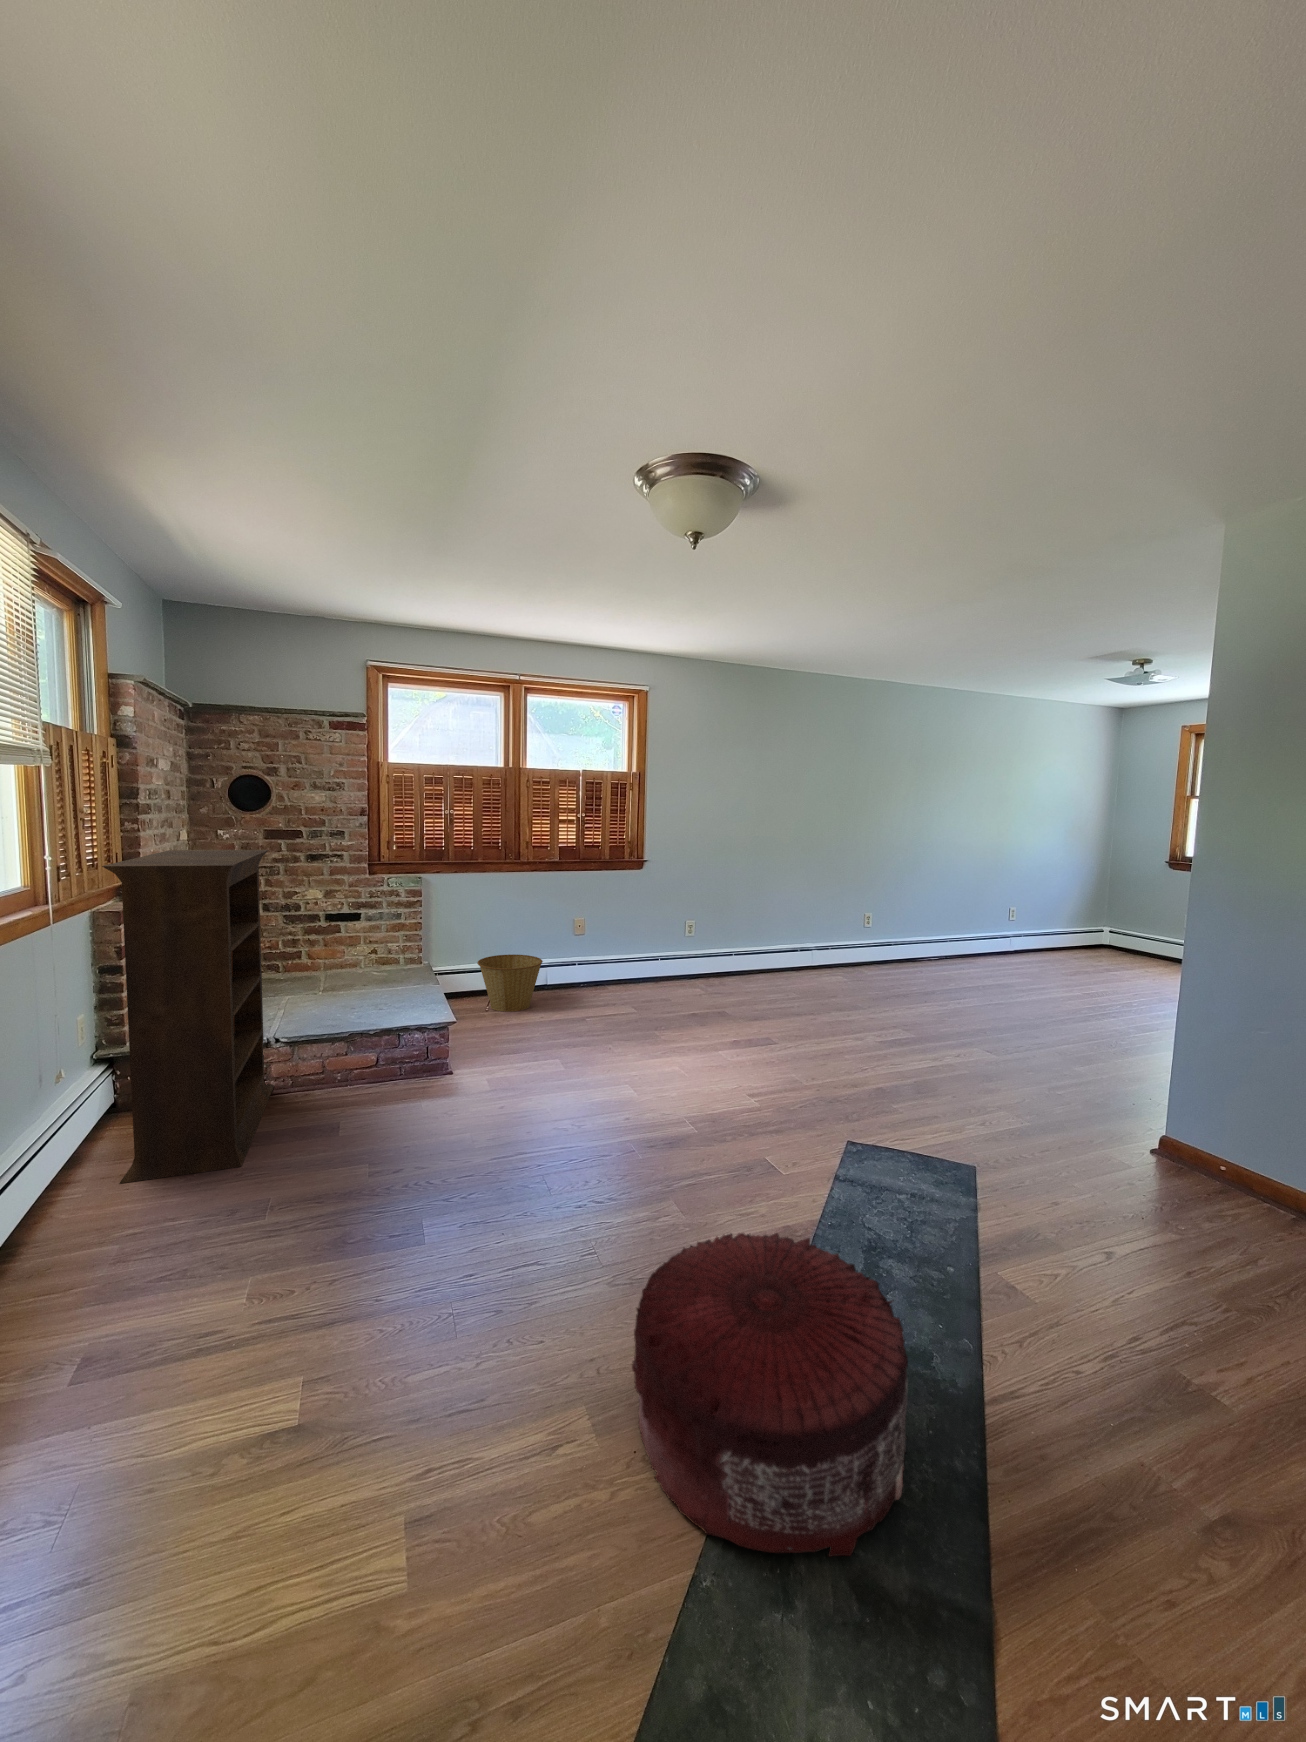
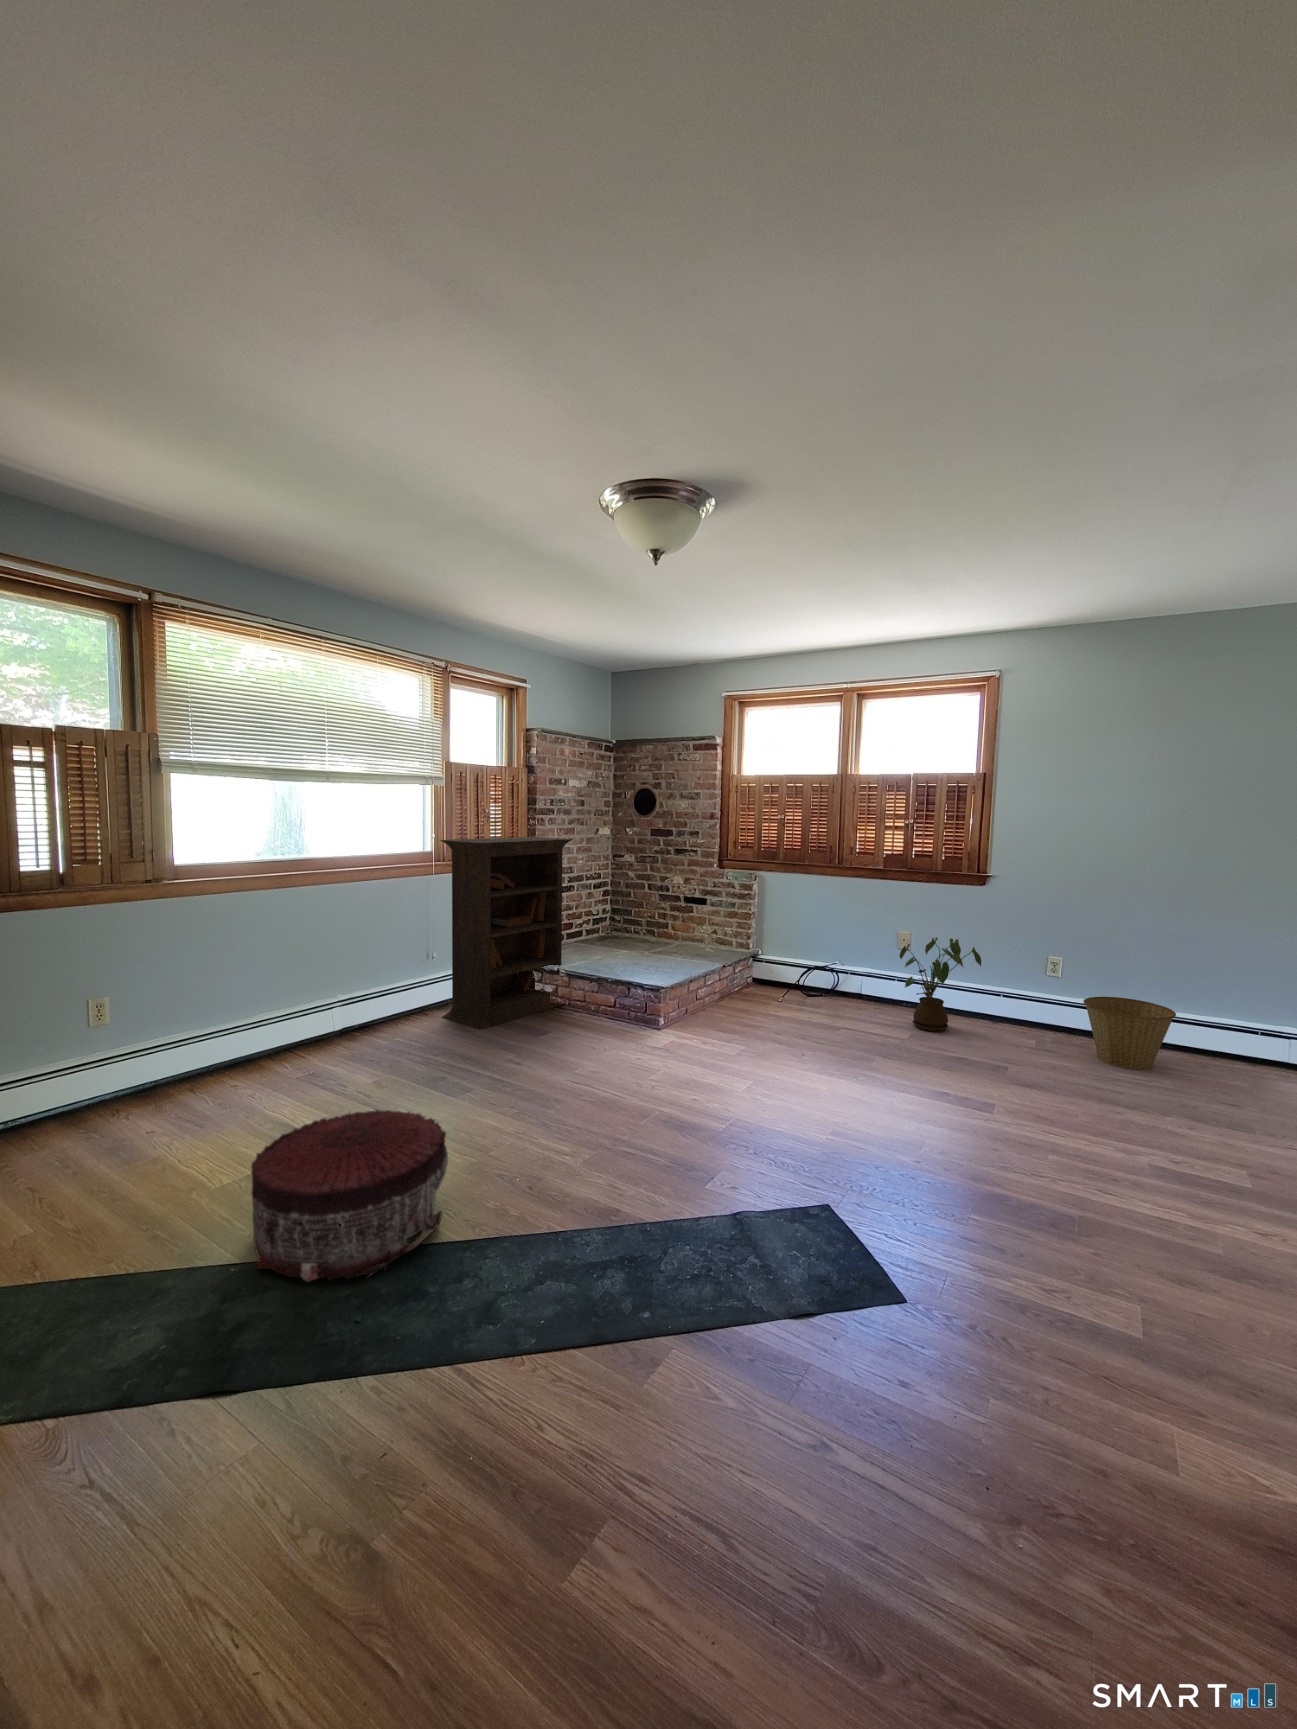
house plant: none [597,915,657,998] -> present [900,938,981,1032]
basket: present [477,954,543,1012] -> present [1083,997,1176,1069]

